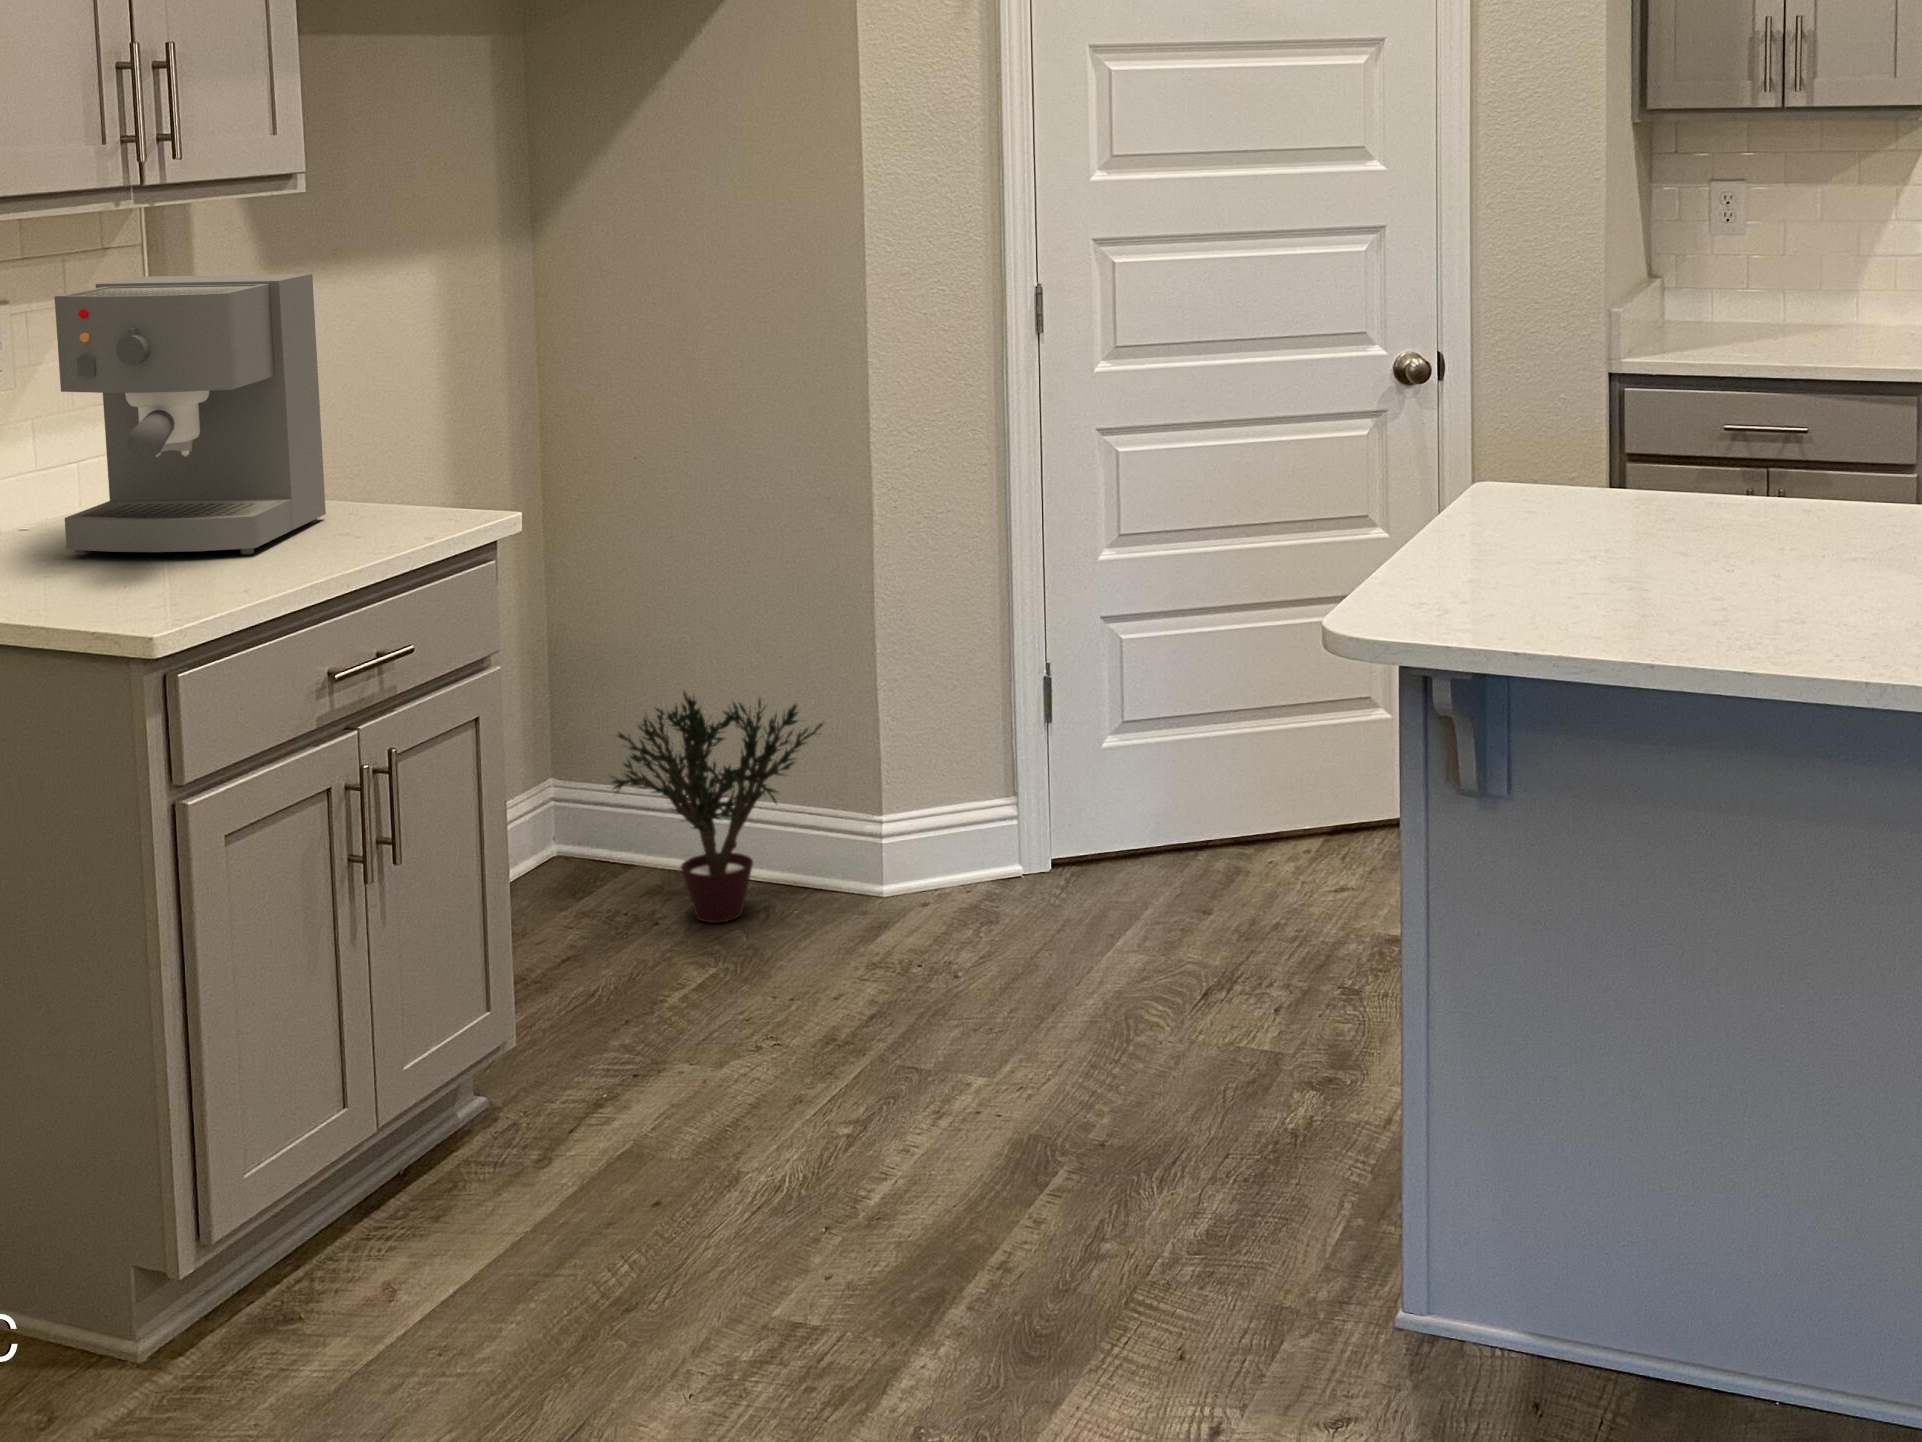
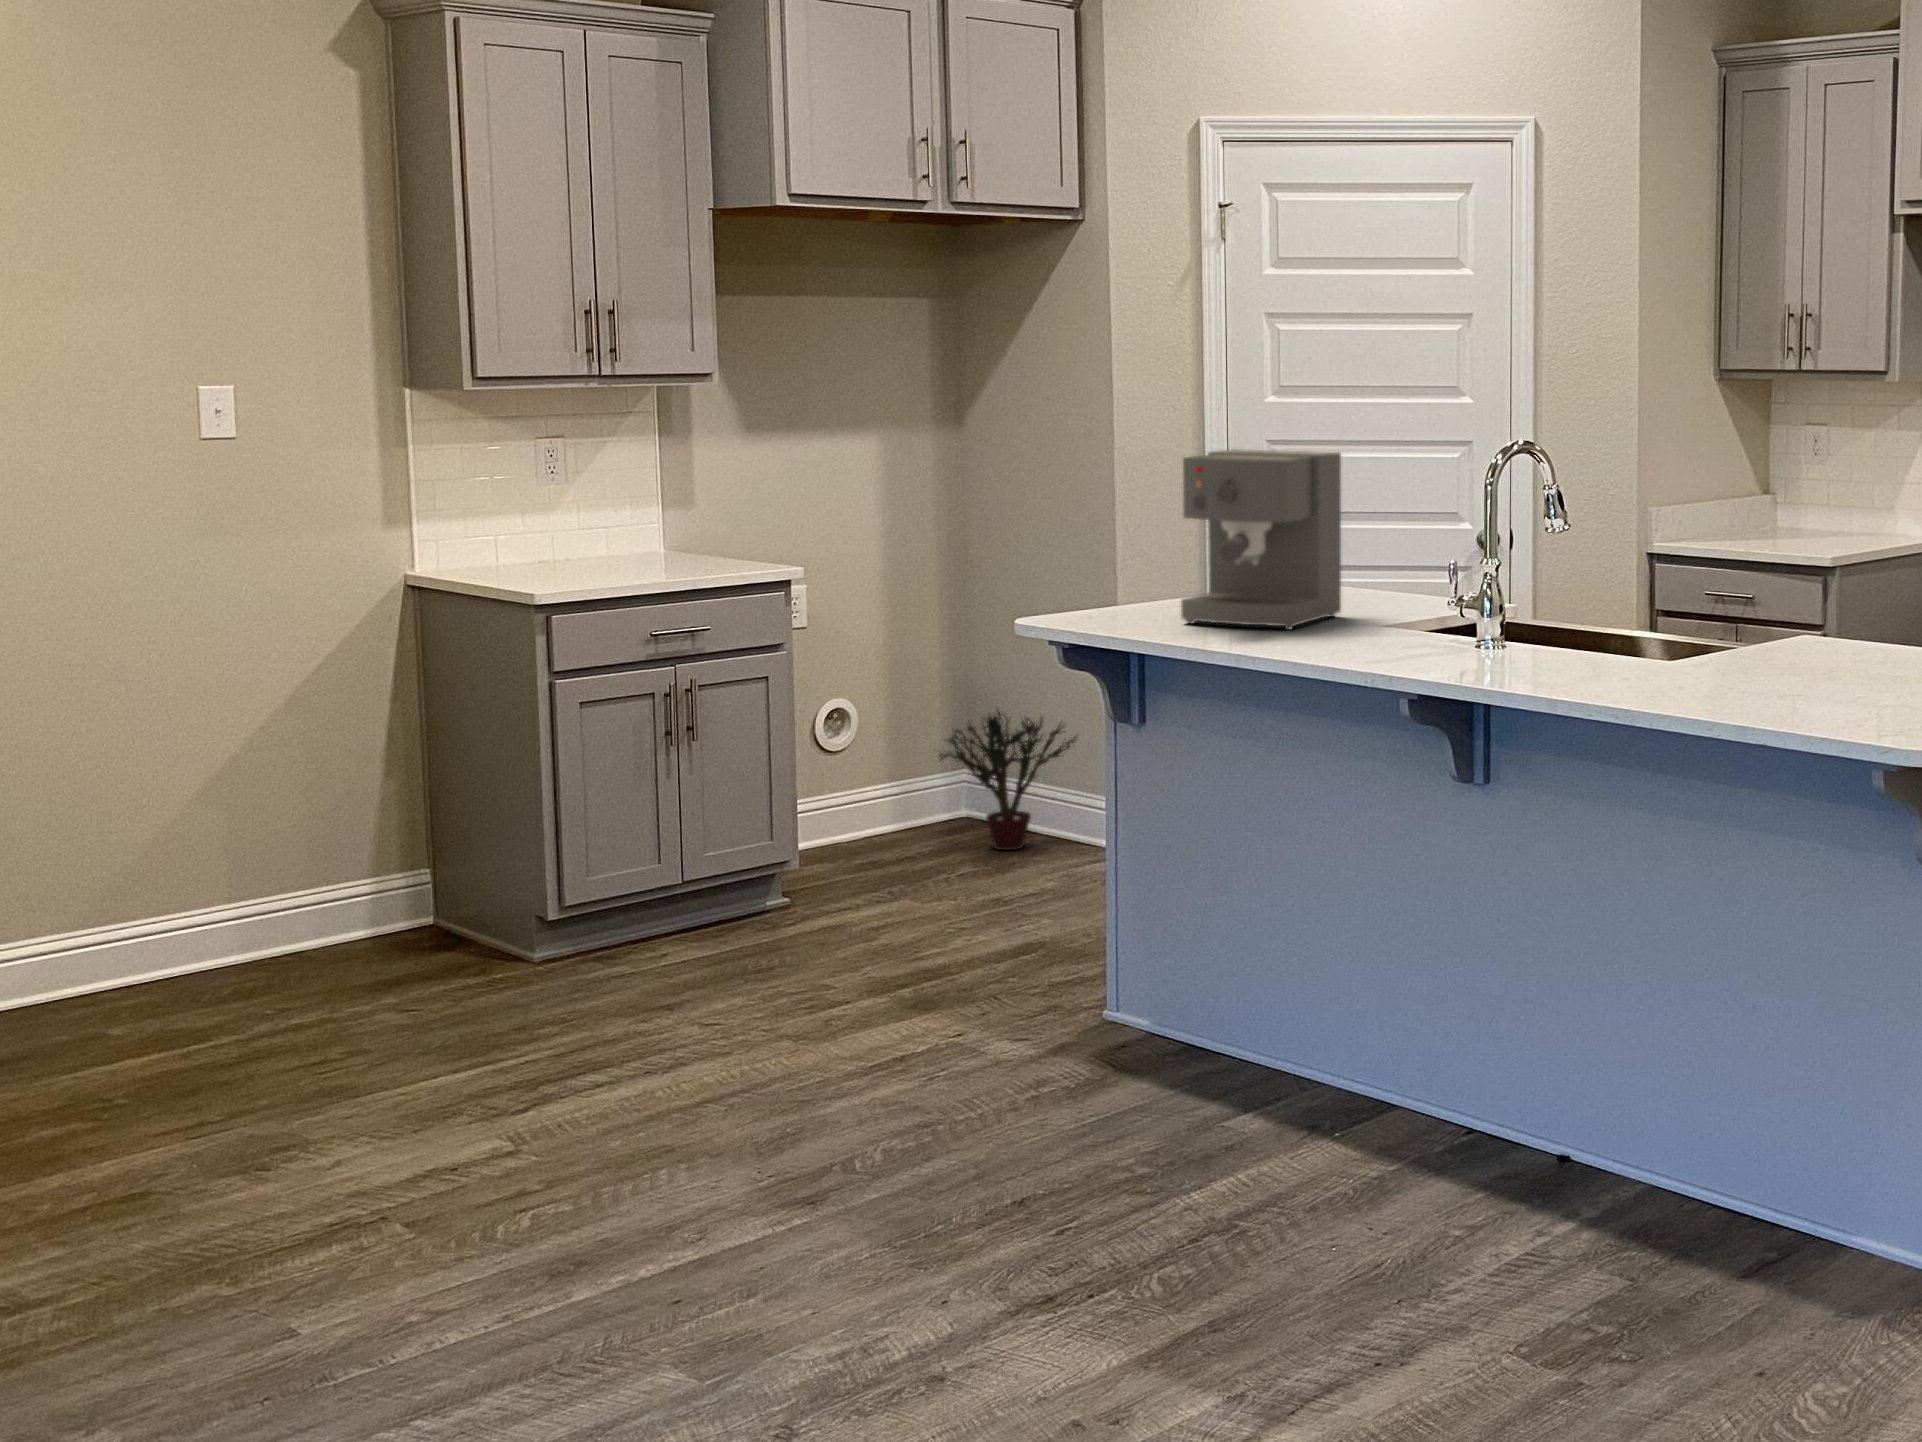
coffee maker: present [54,274,326,555] -> present [1181,449,1341,629]

